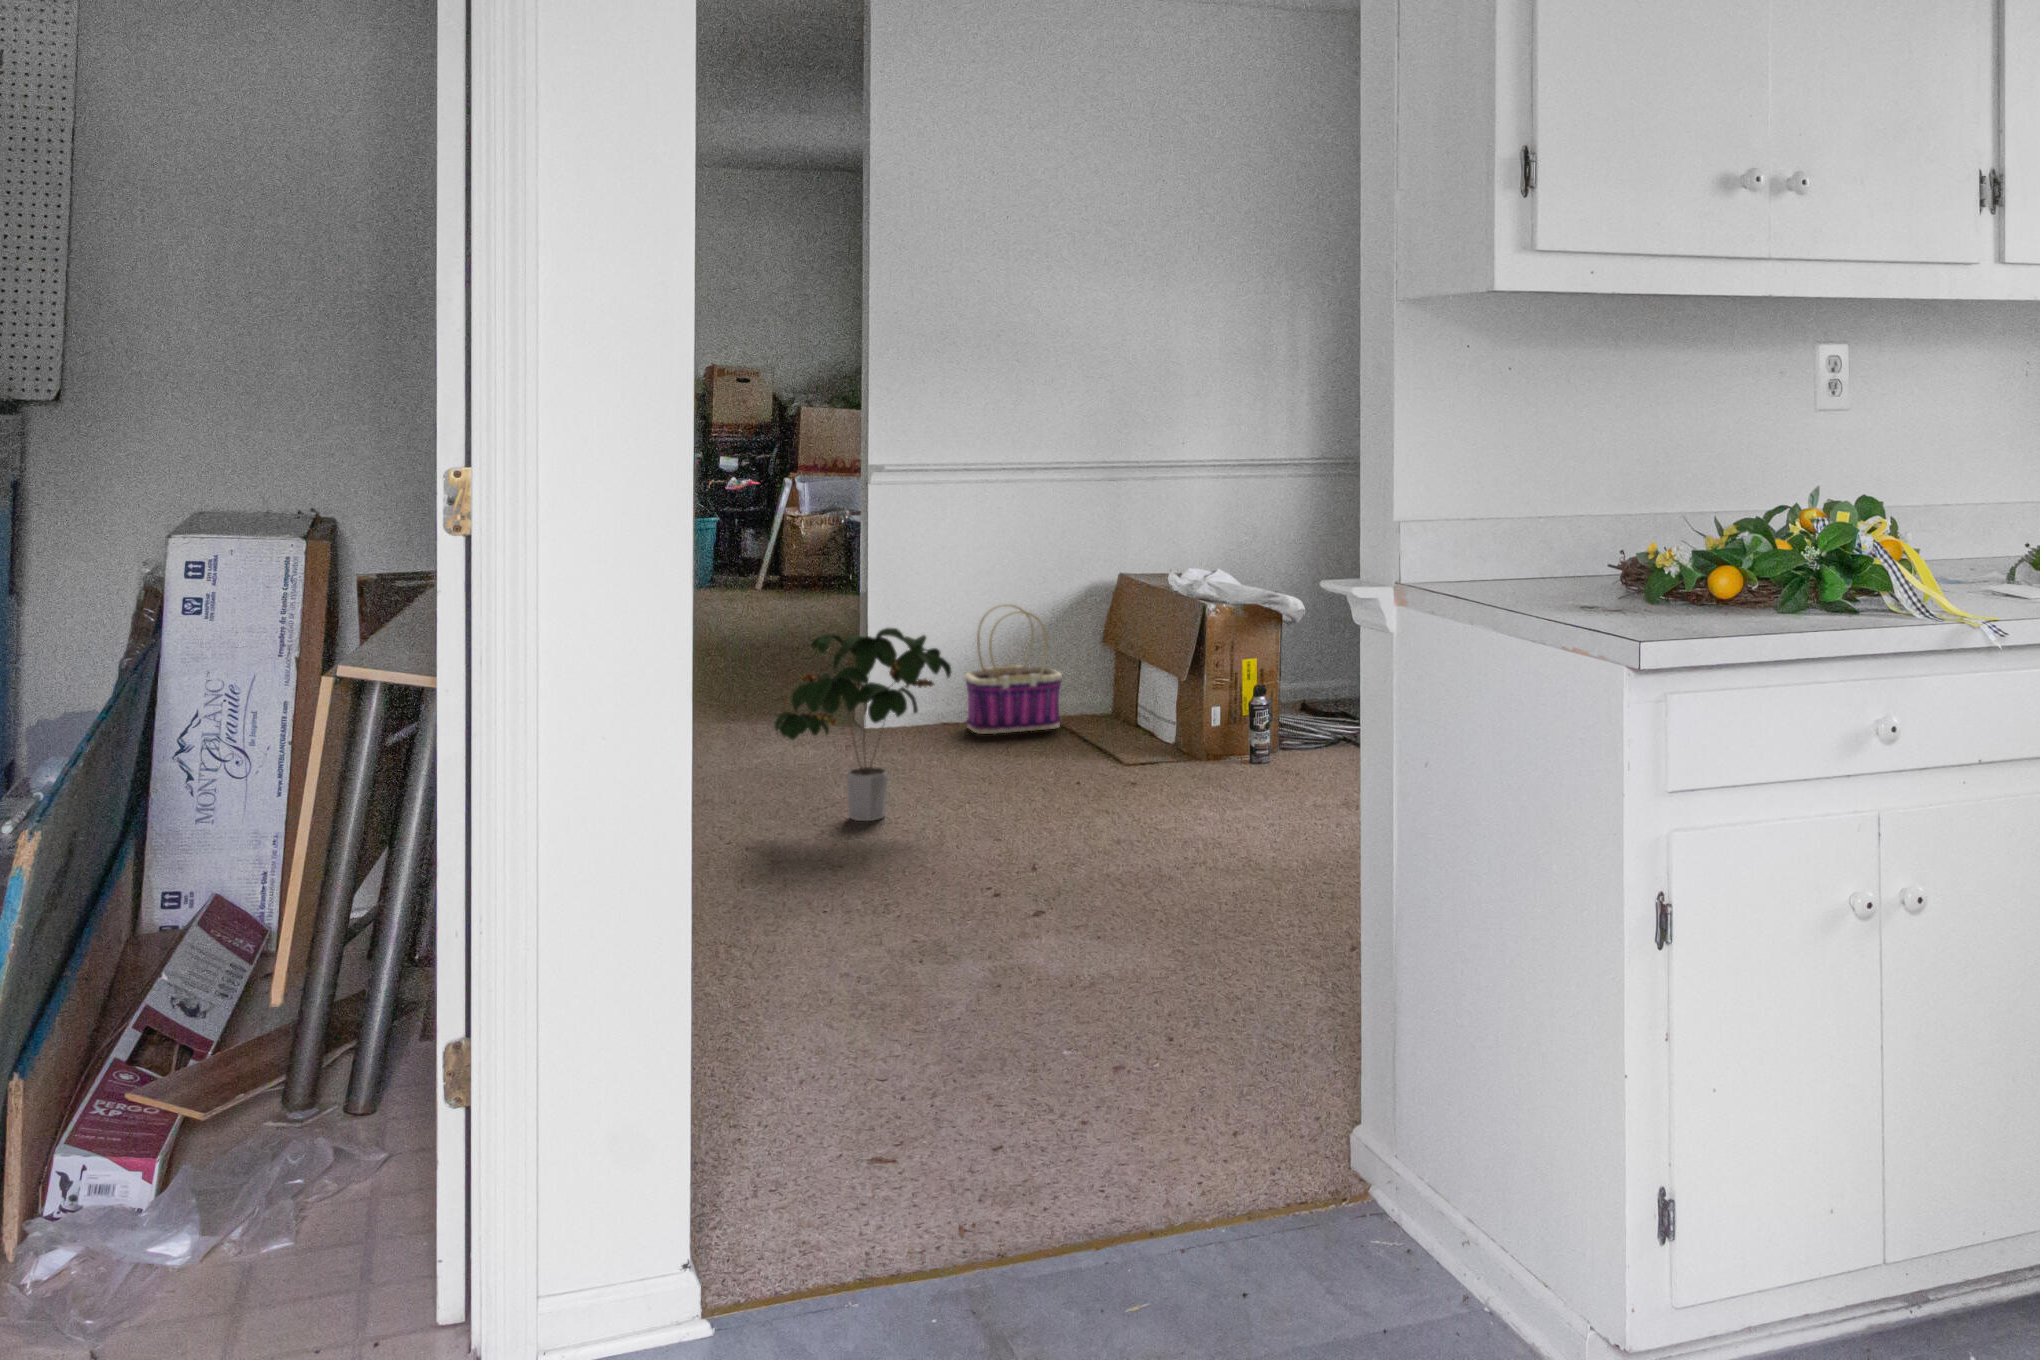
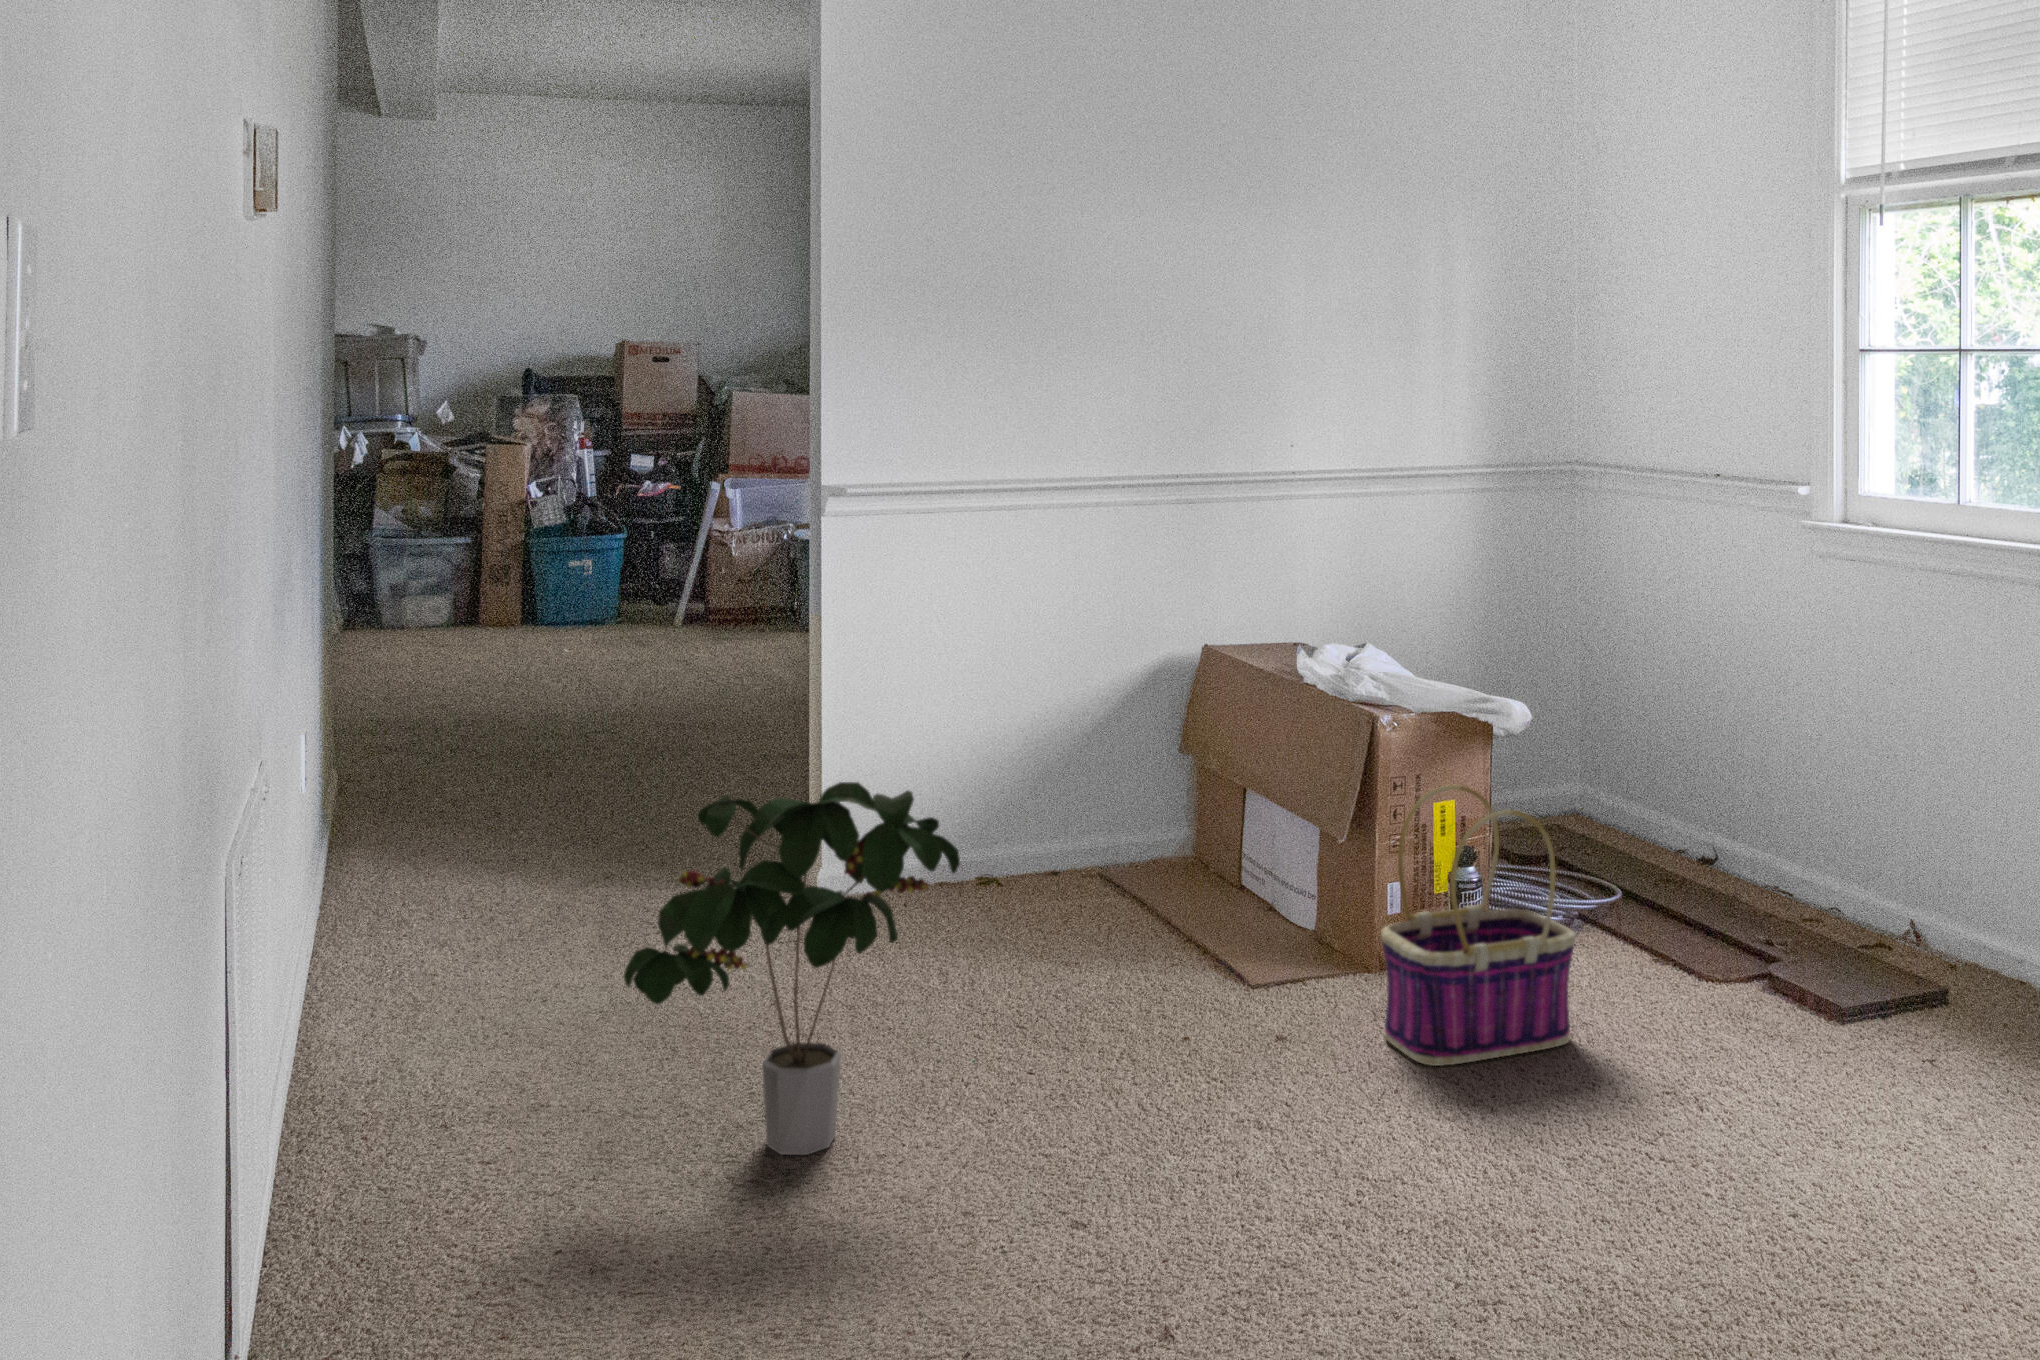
basket: present [965,604,1062,734] -> present [1381,785,1576,1066]

